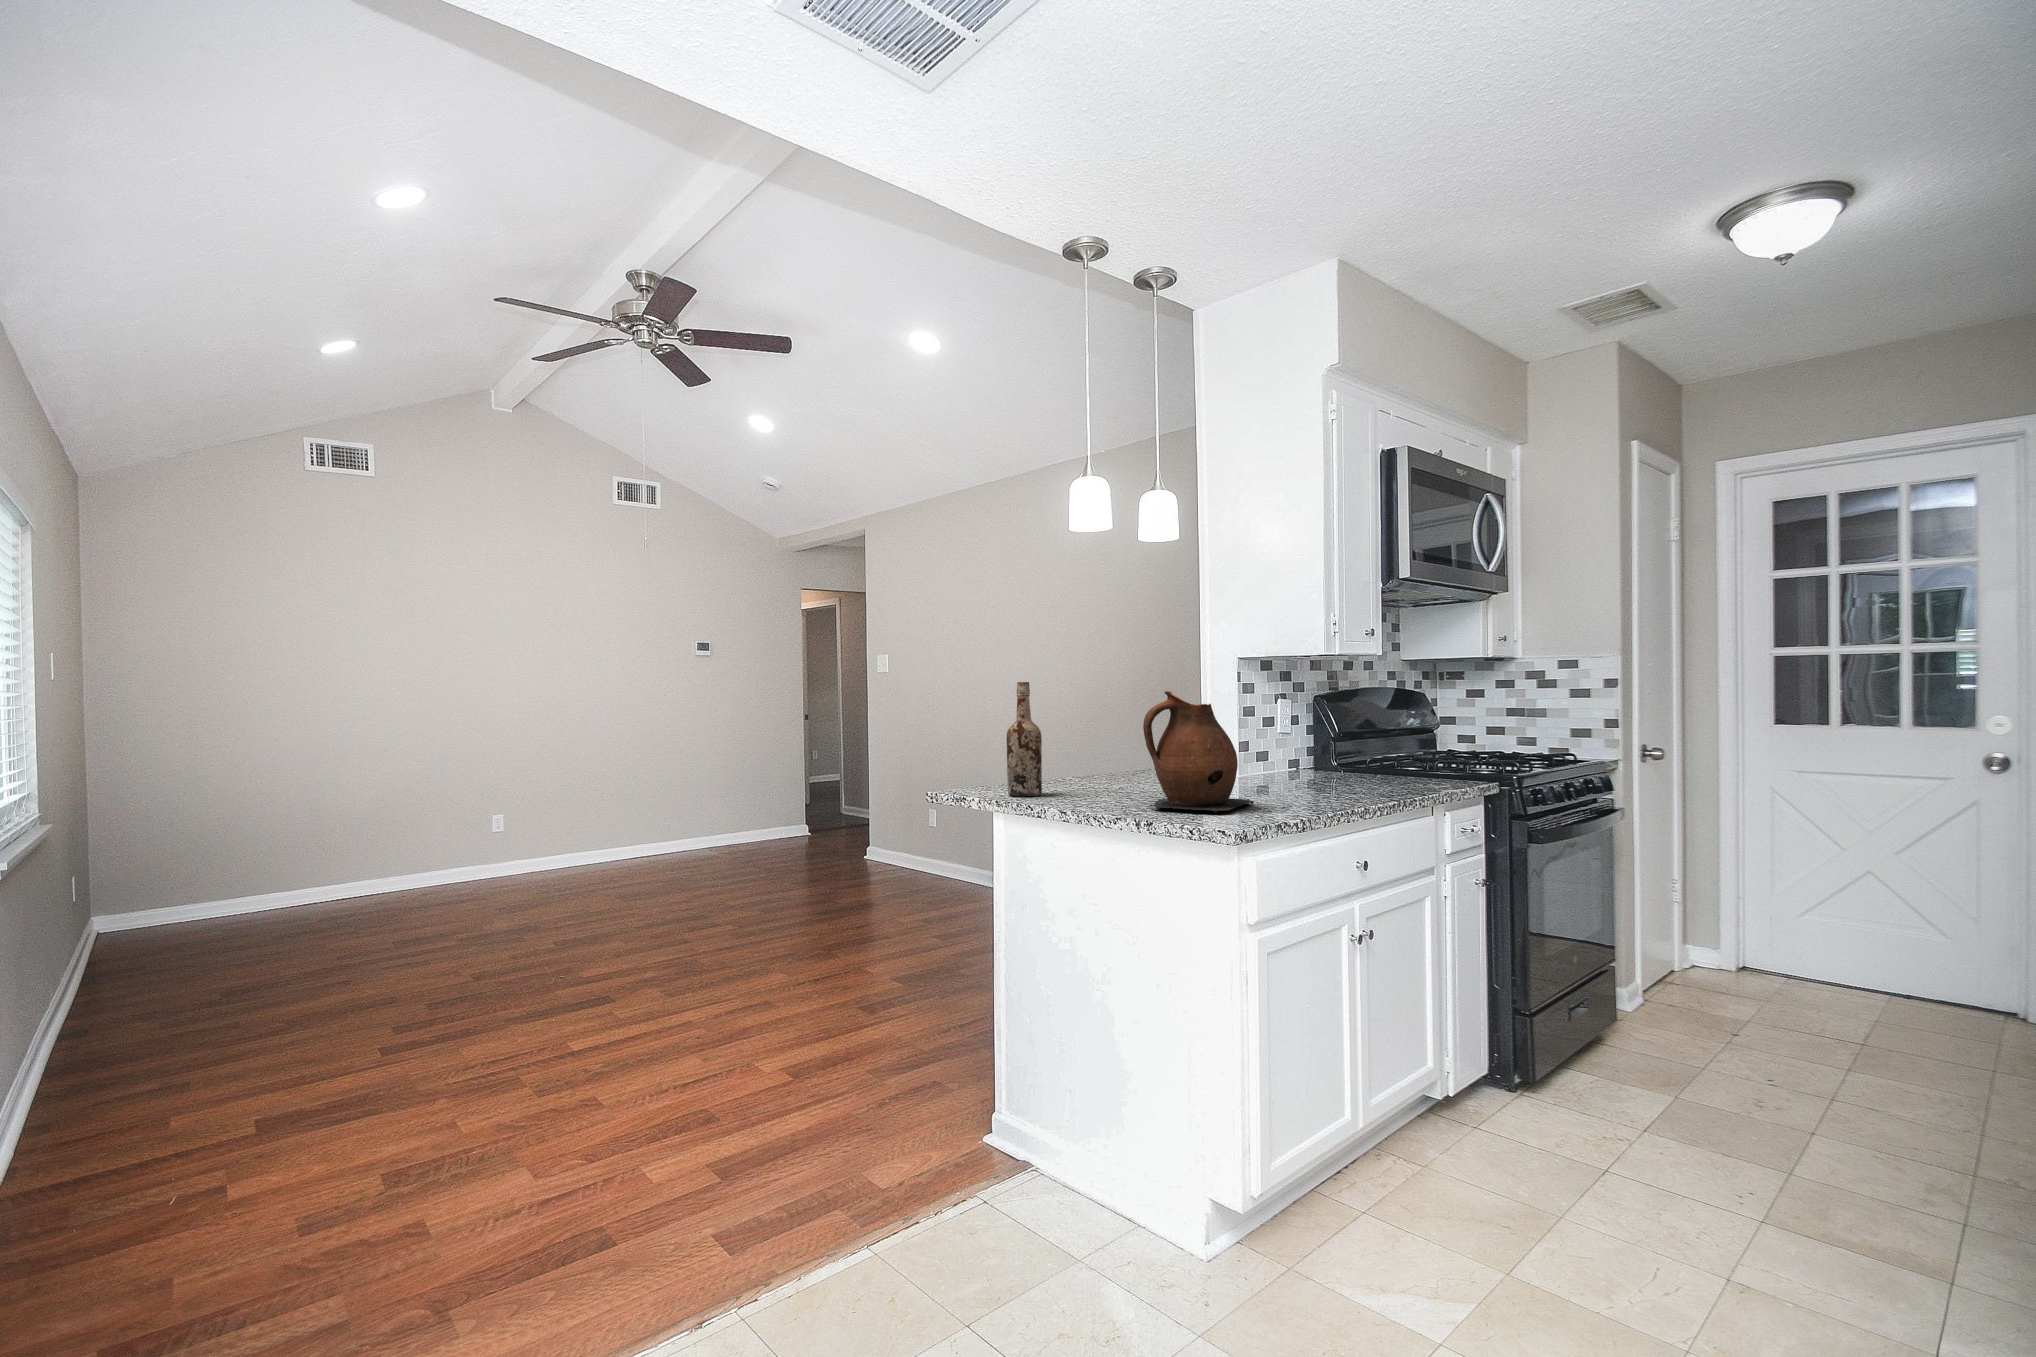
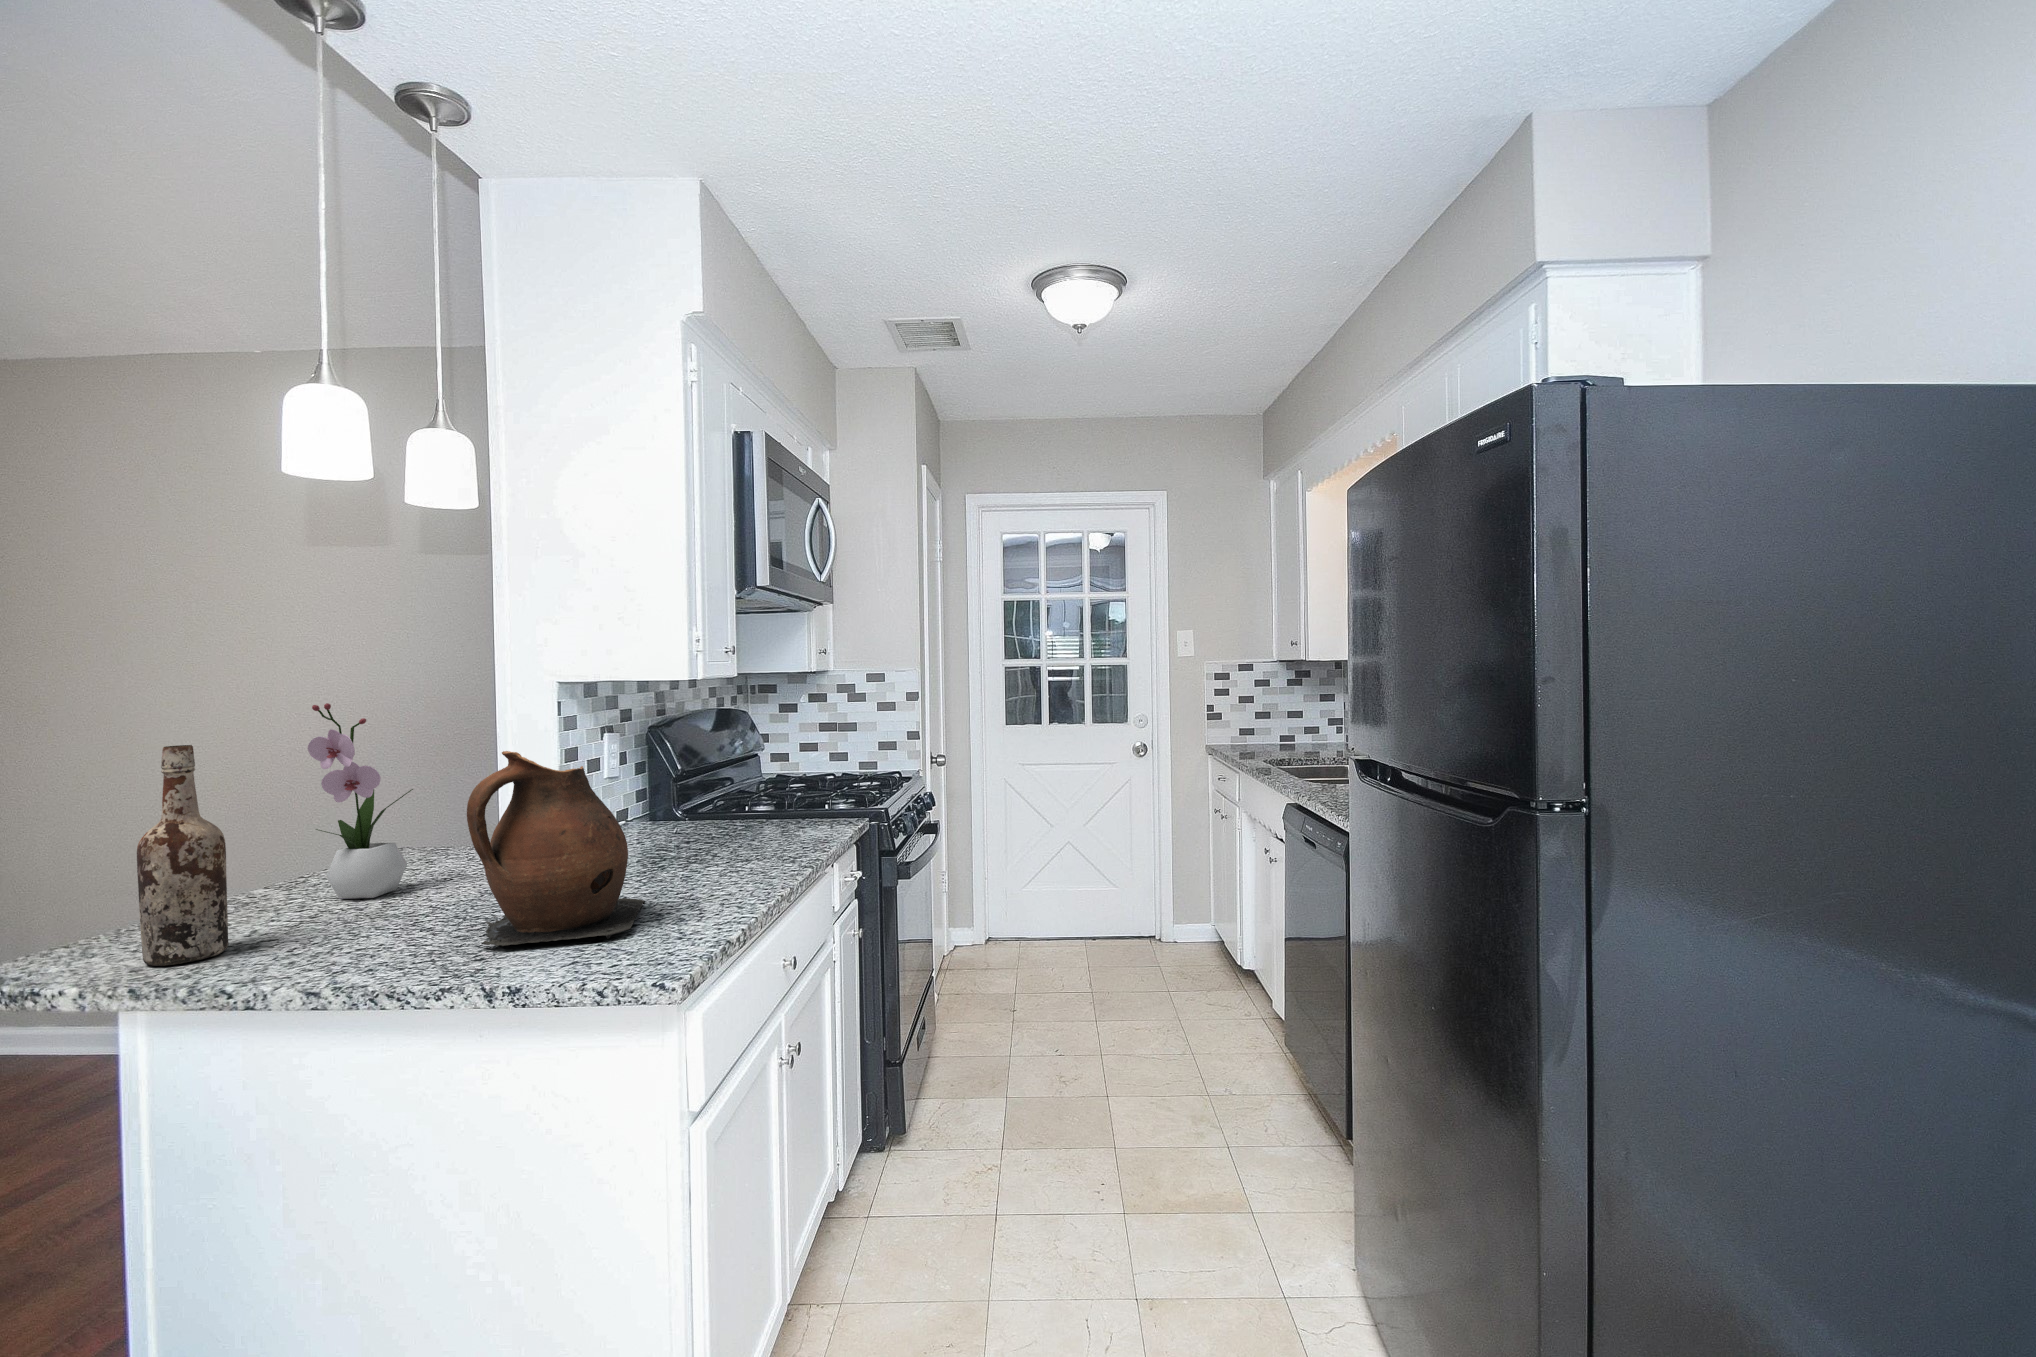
flower arrangement: none [1084,665,1139,785] -> present [308,703,413,899]

